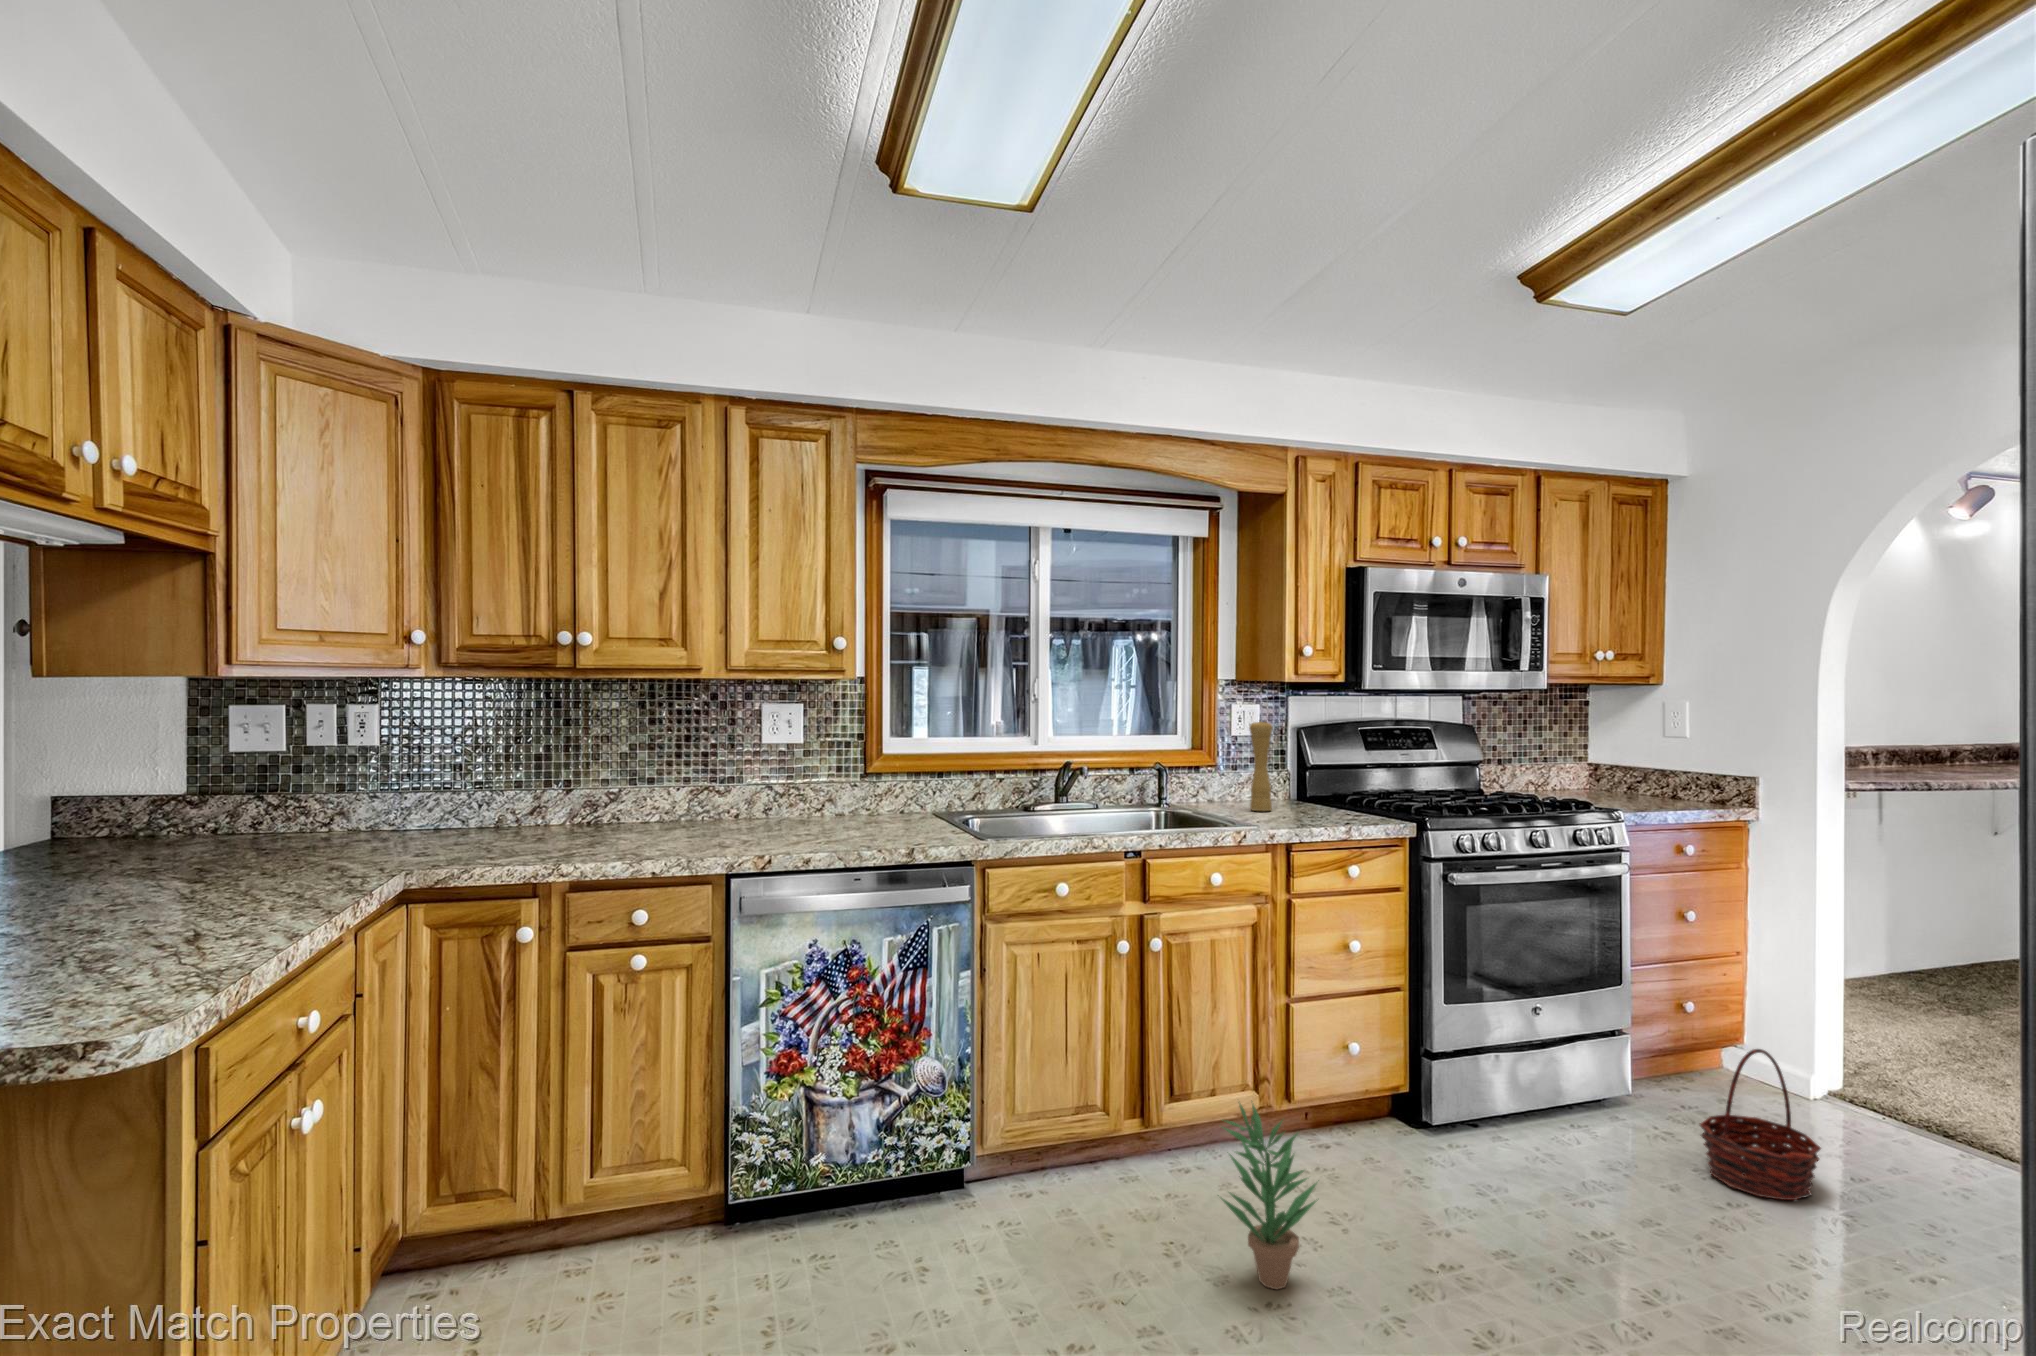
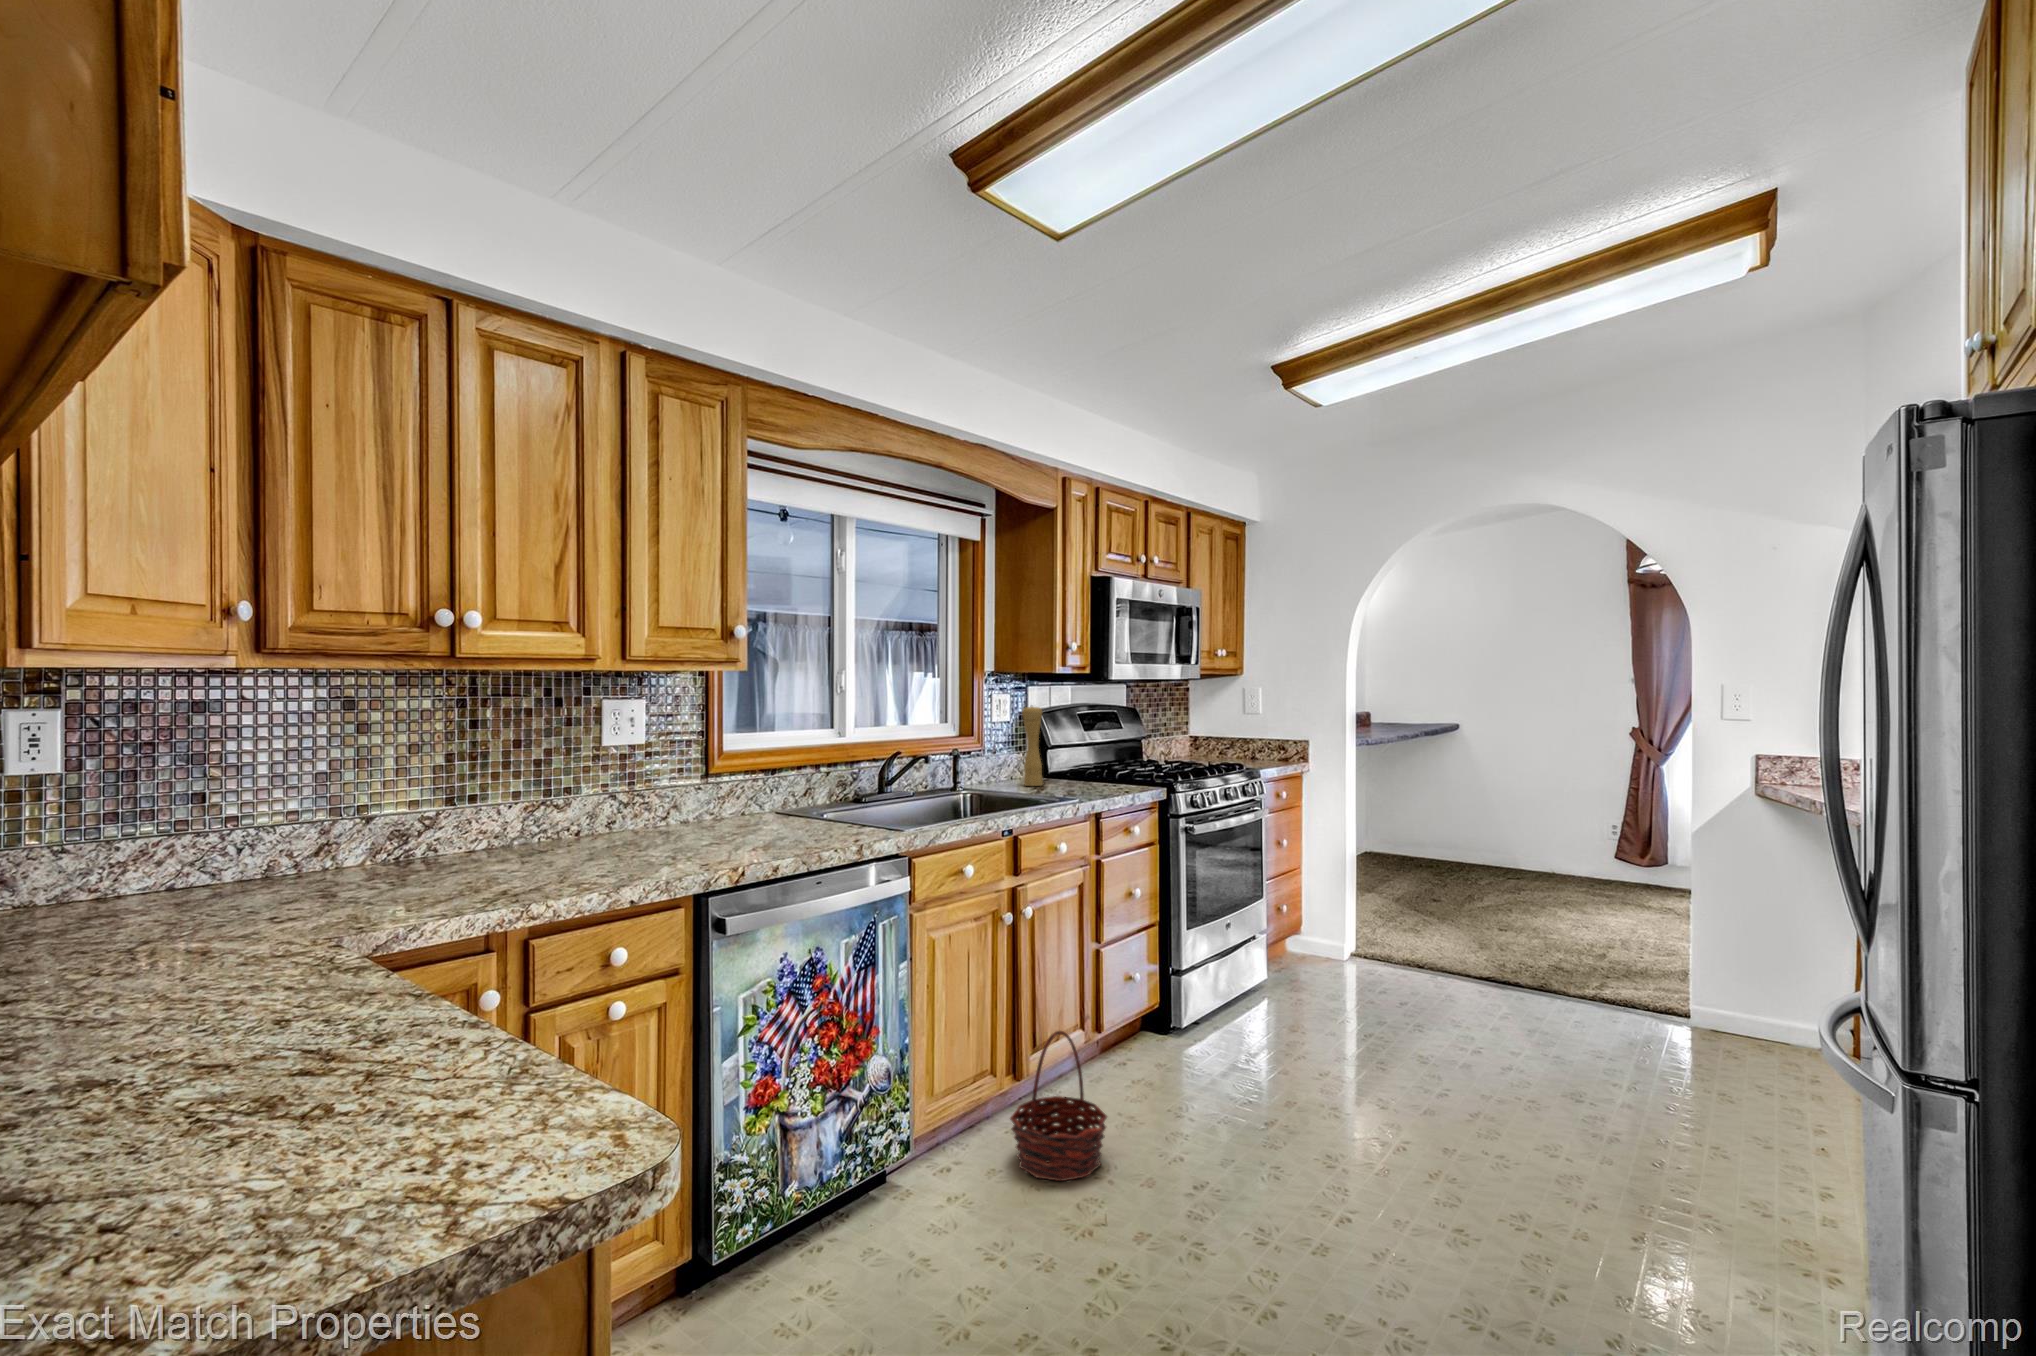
basket: present [1700,1049,1821,1200] -> present [1010,1031,1107,1181]
potted plant: present [1218,1104,1317,1289] -> none [1166,1022,1247,1174]

